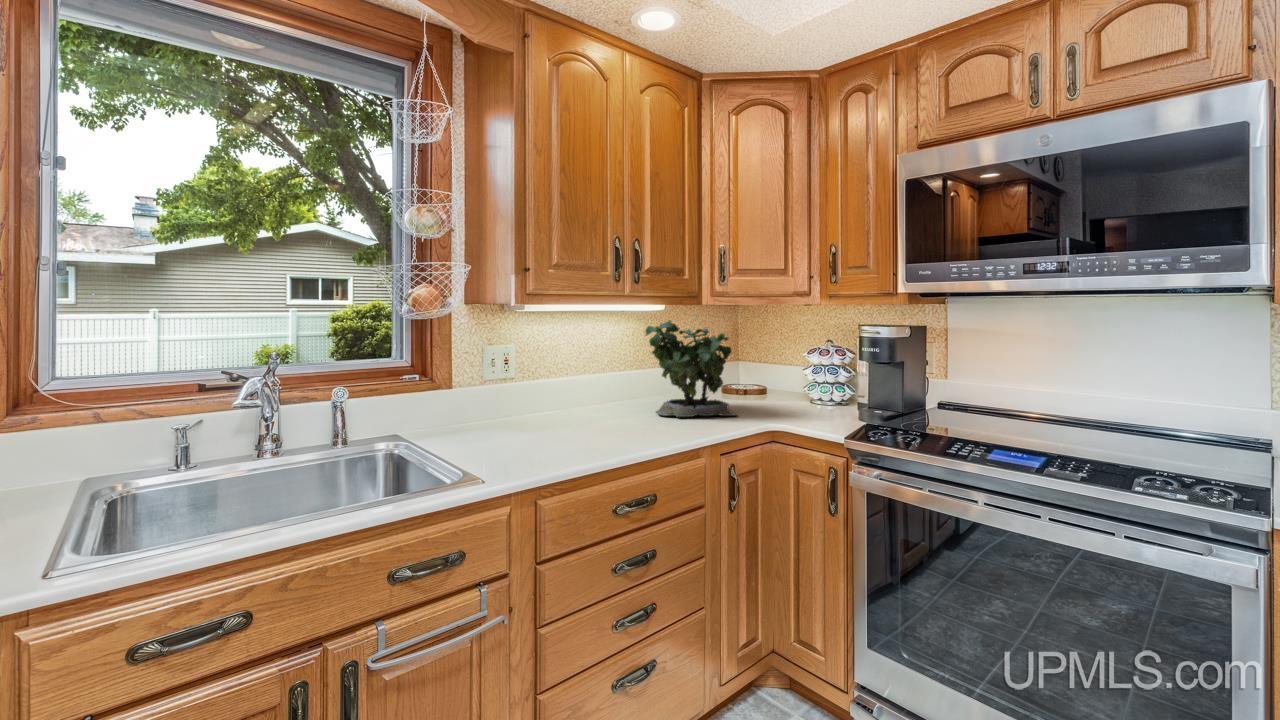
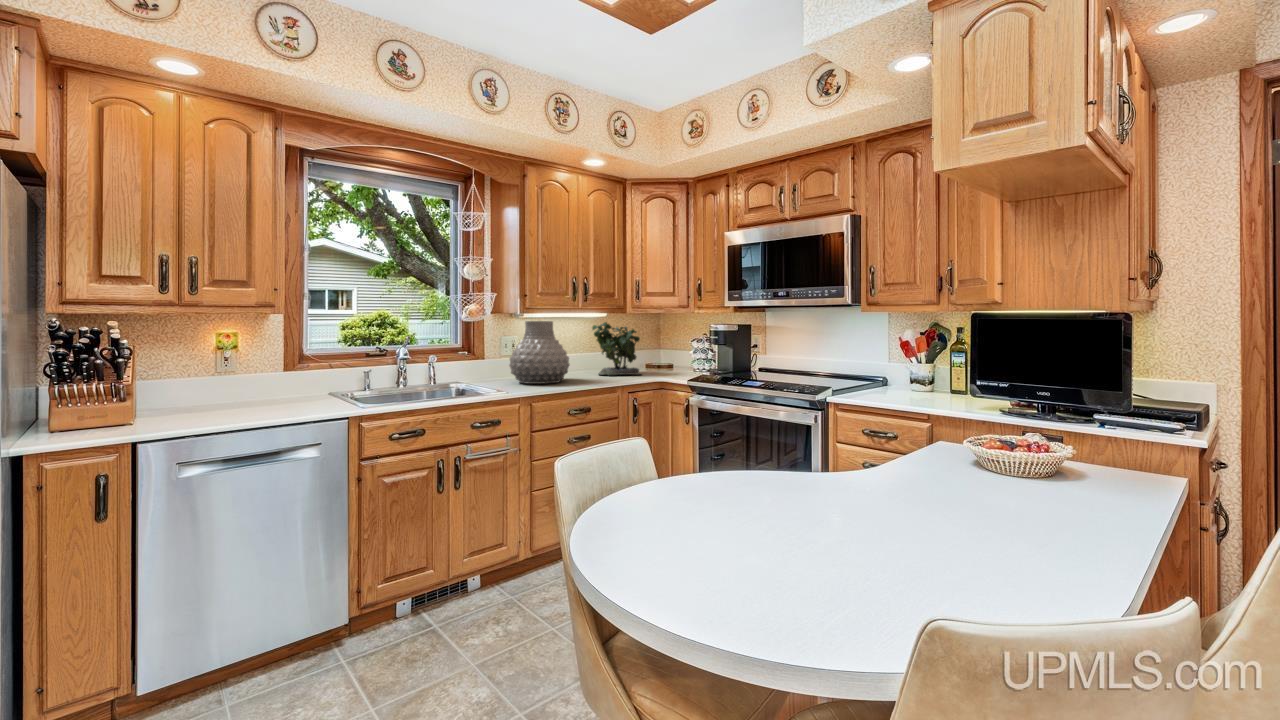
vase: none [494,319,612,444] -> present [509,321,570,384]

